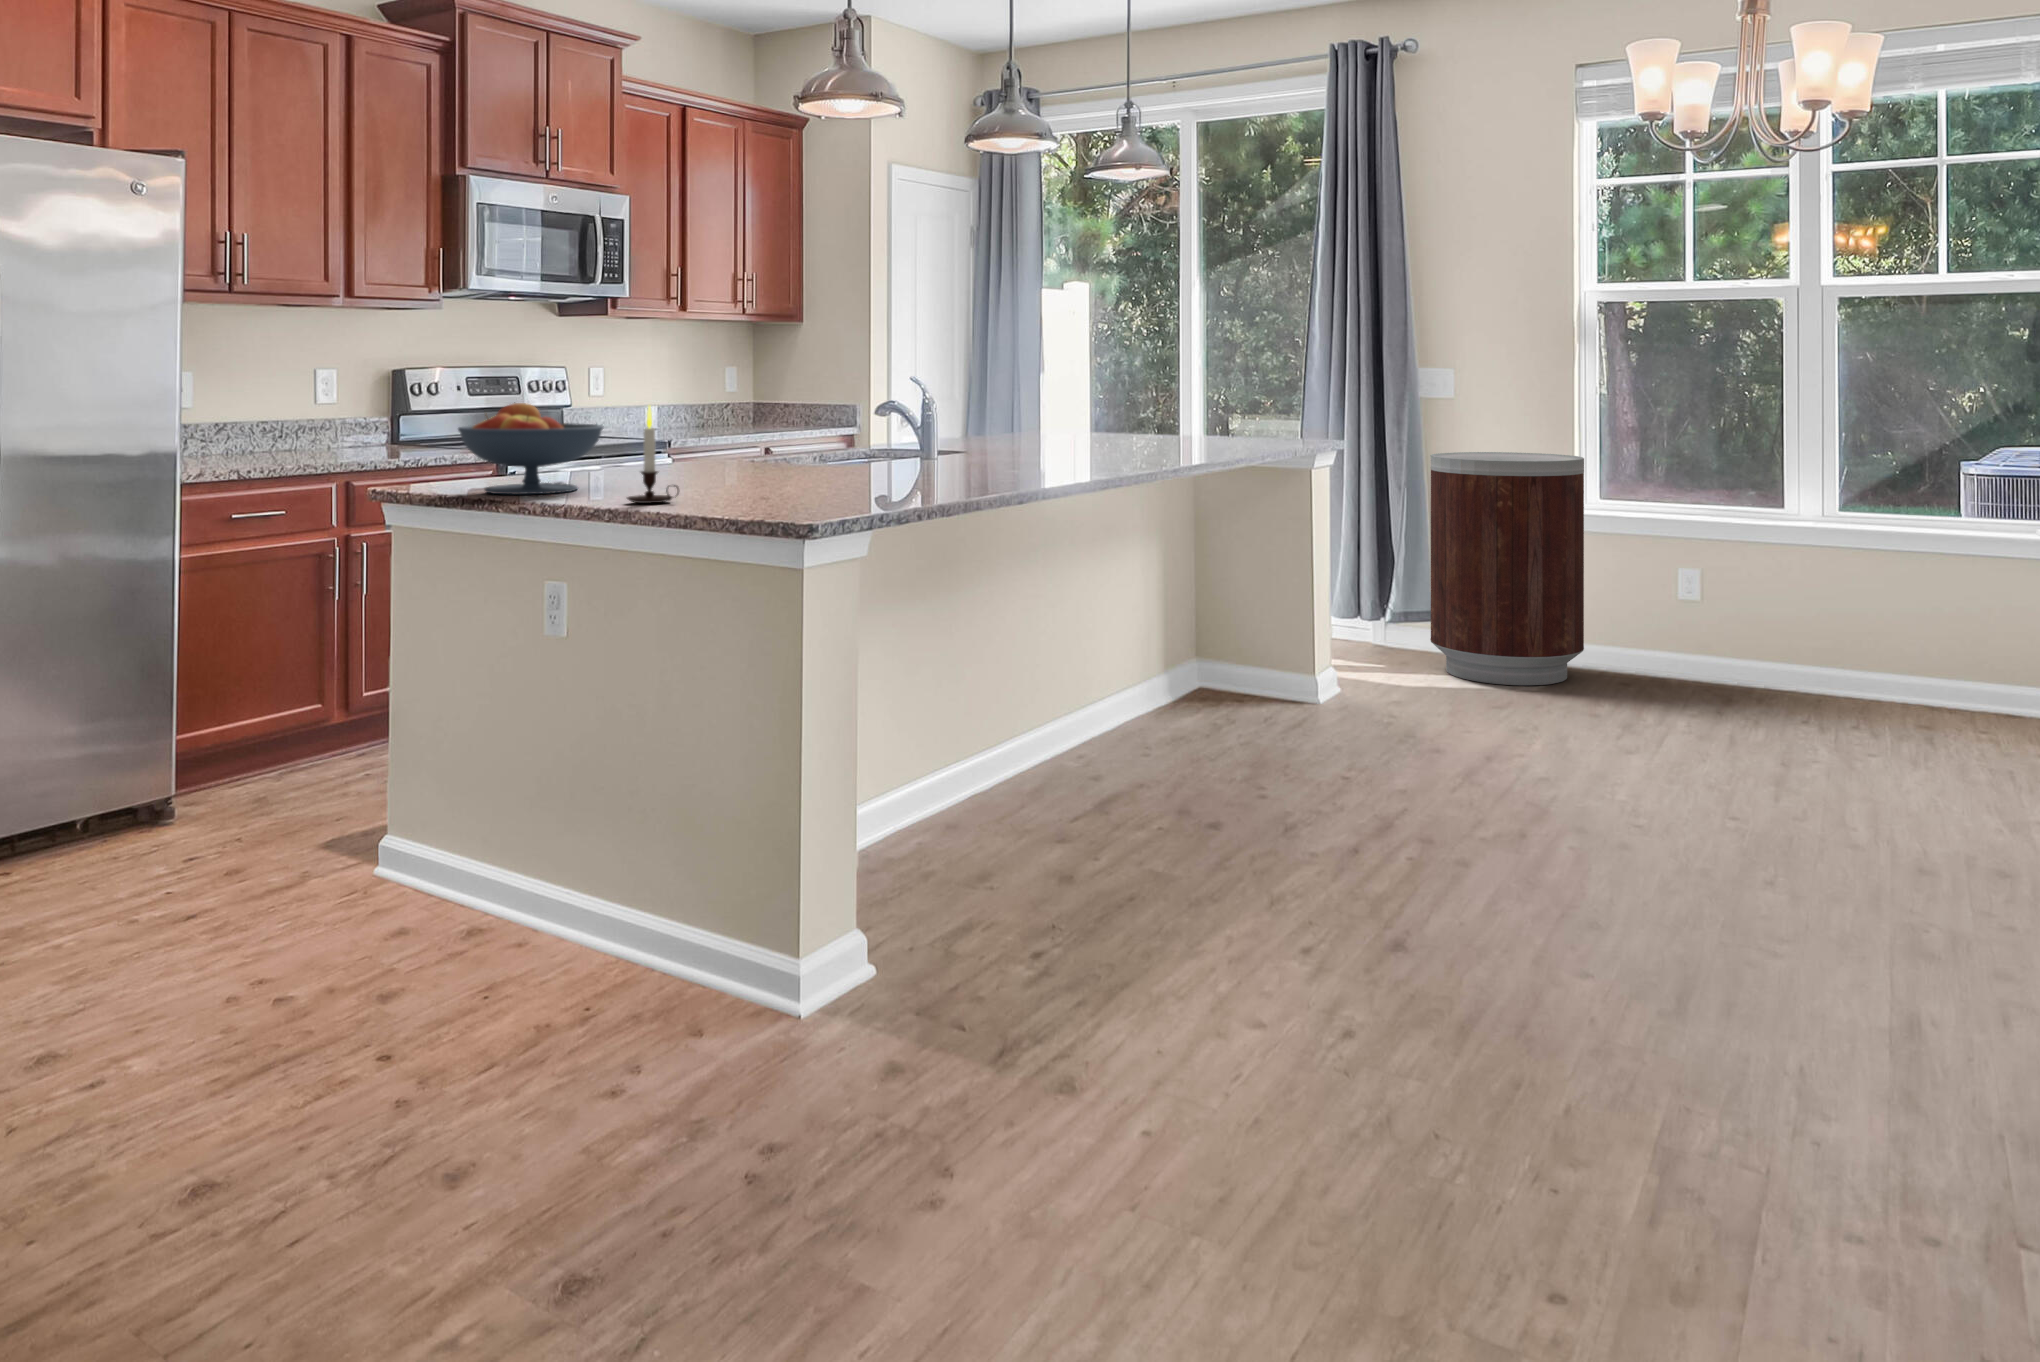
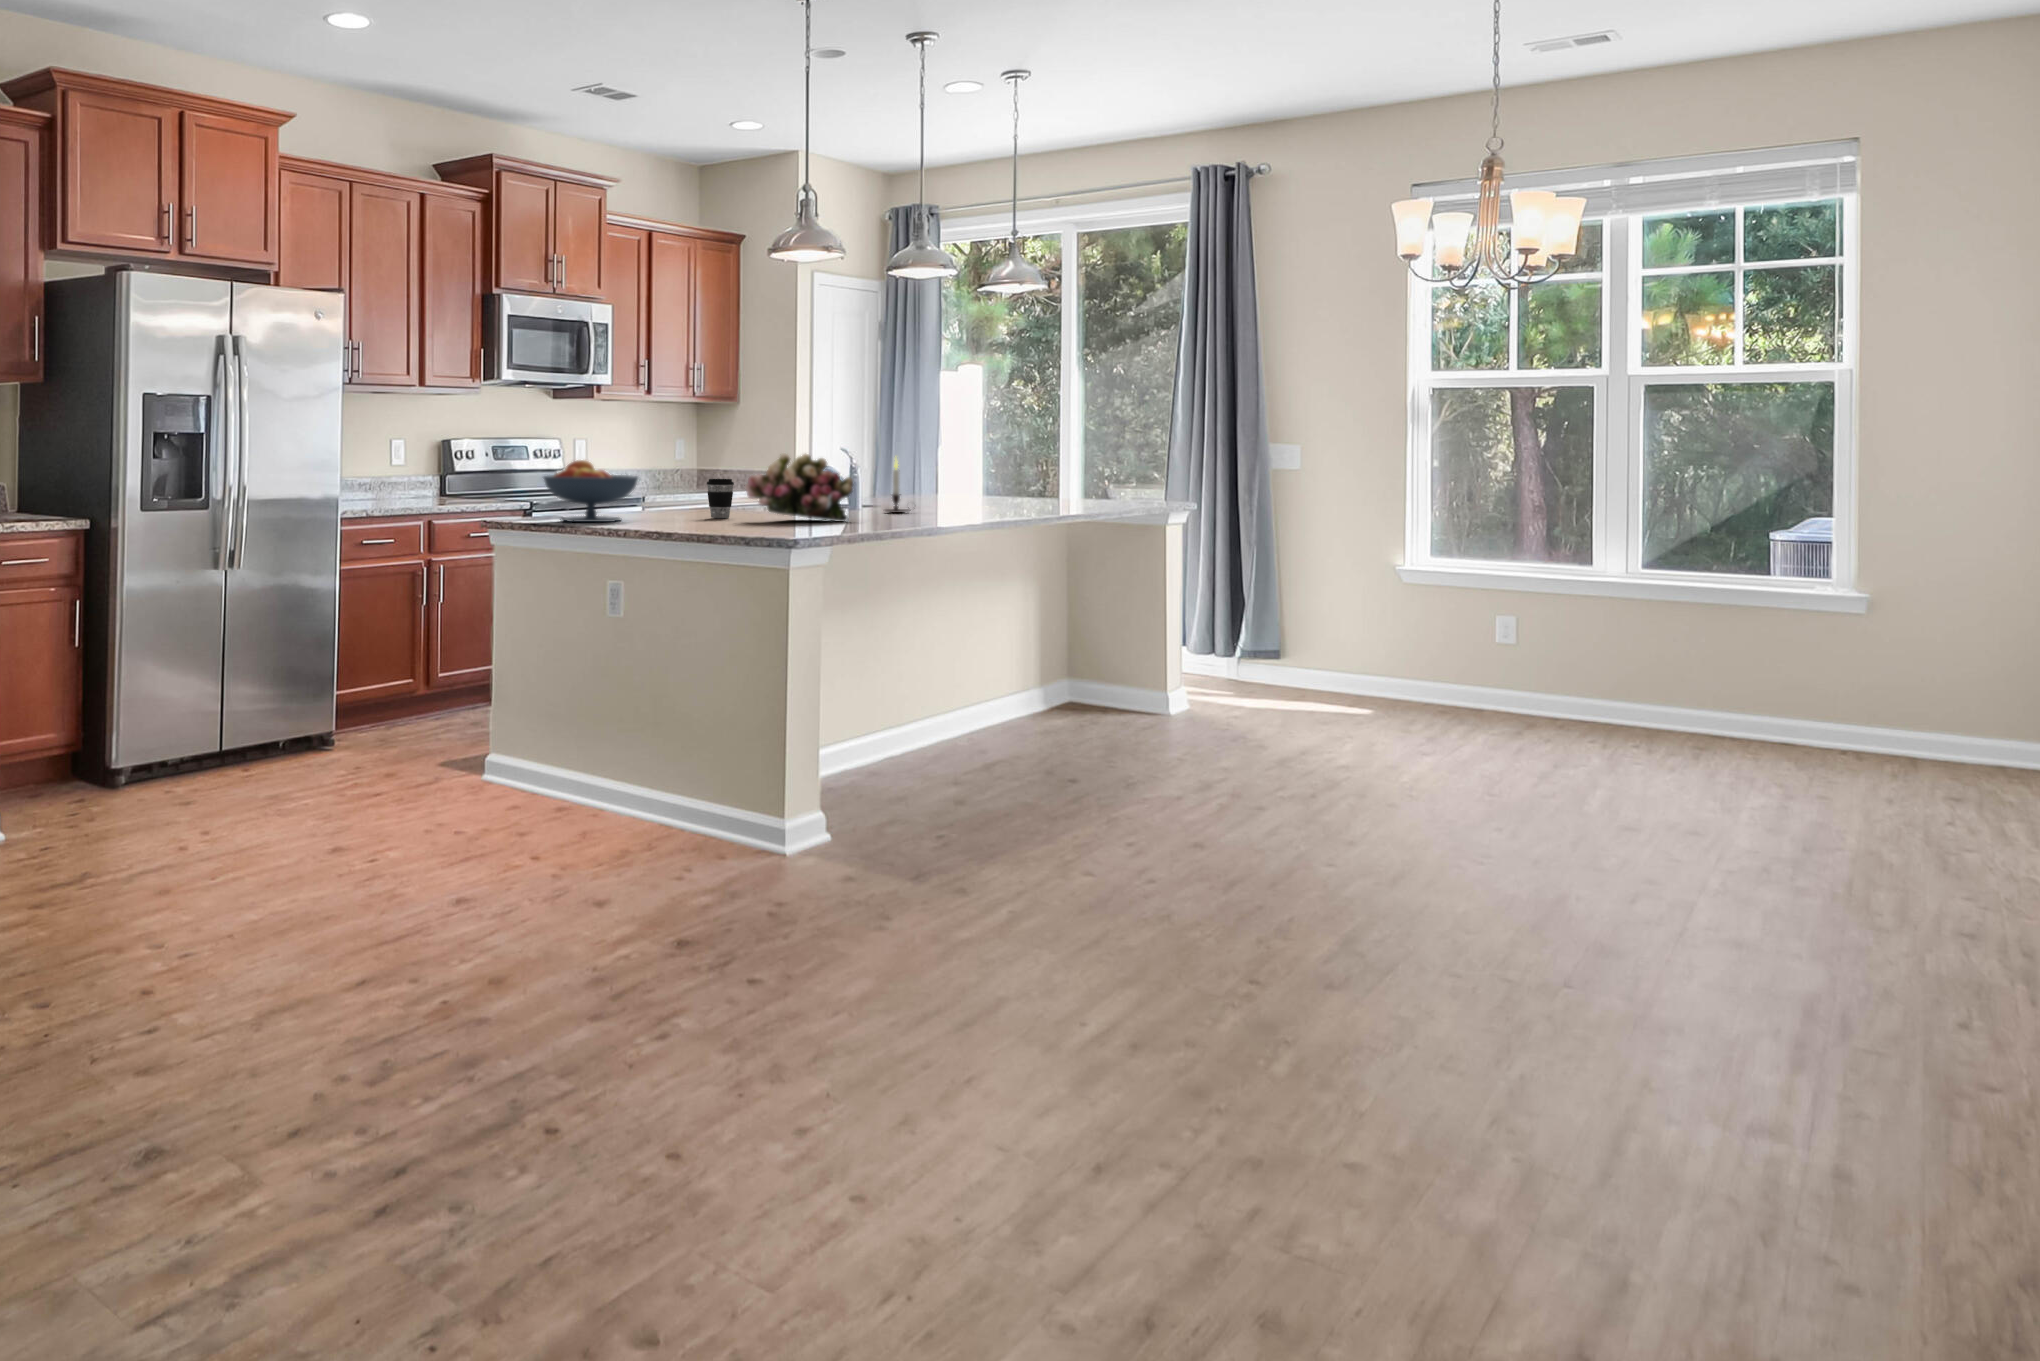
flower arrangement: none [752,391,909,489] -> present [744,453,853,522]
candle: present [627,406,679,503] -> present [885,461,911,513]
coffee cup: none [705,427,744,483] -> present [707,479,734,518]
trash can: present [1430,452,1584,685] -> none [1279,513,1413,708]

